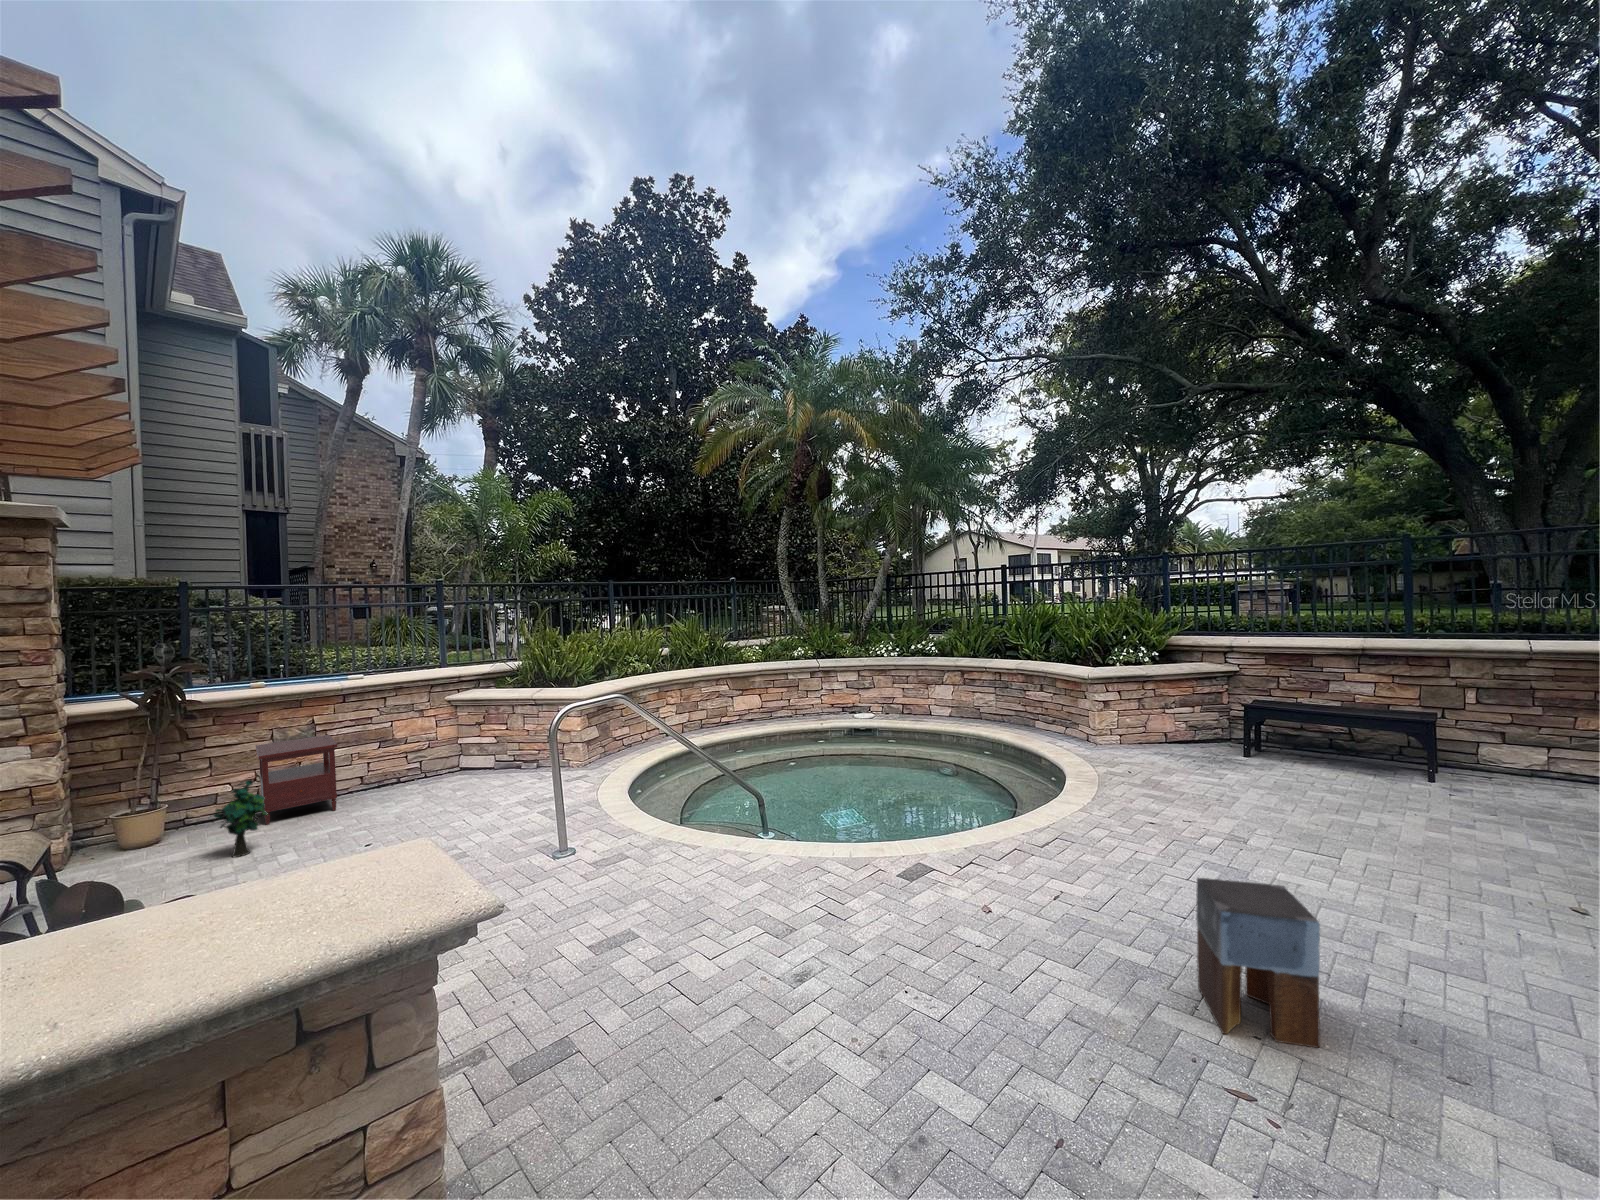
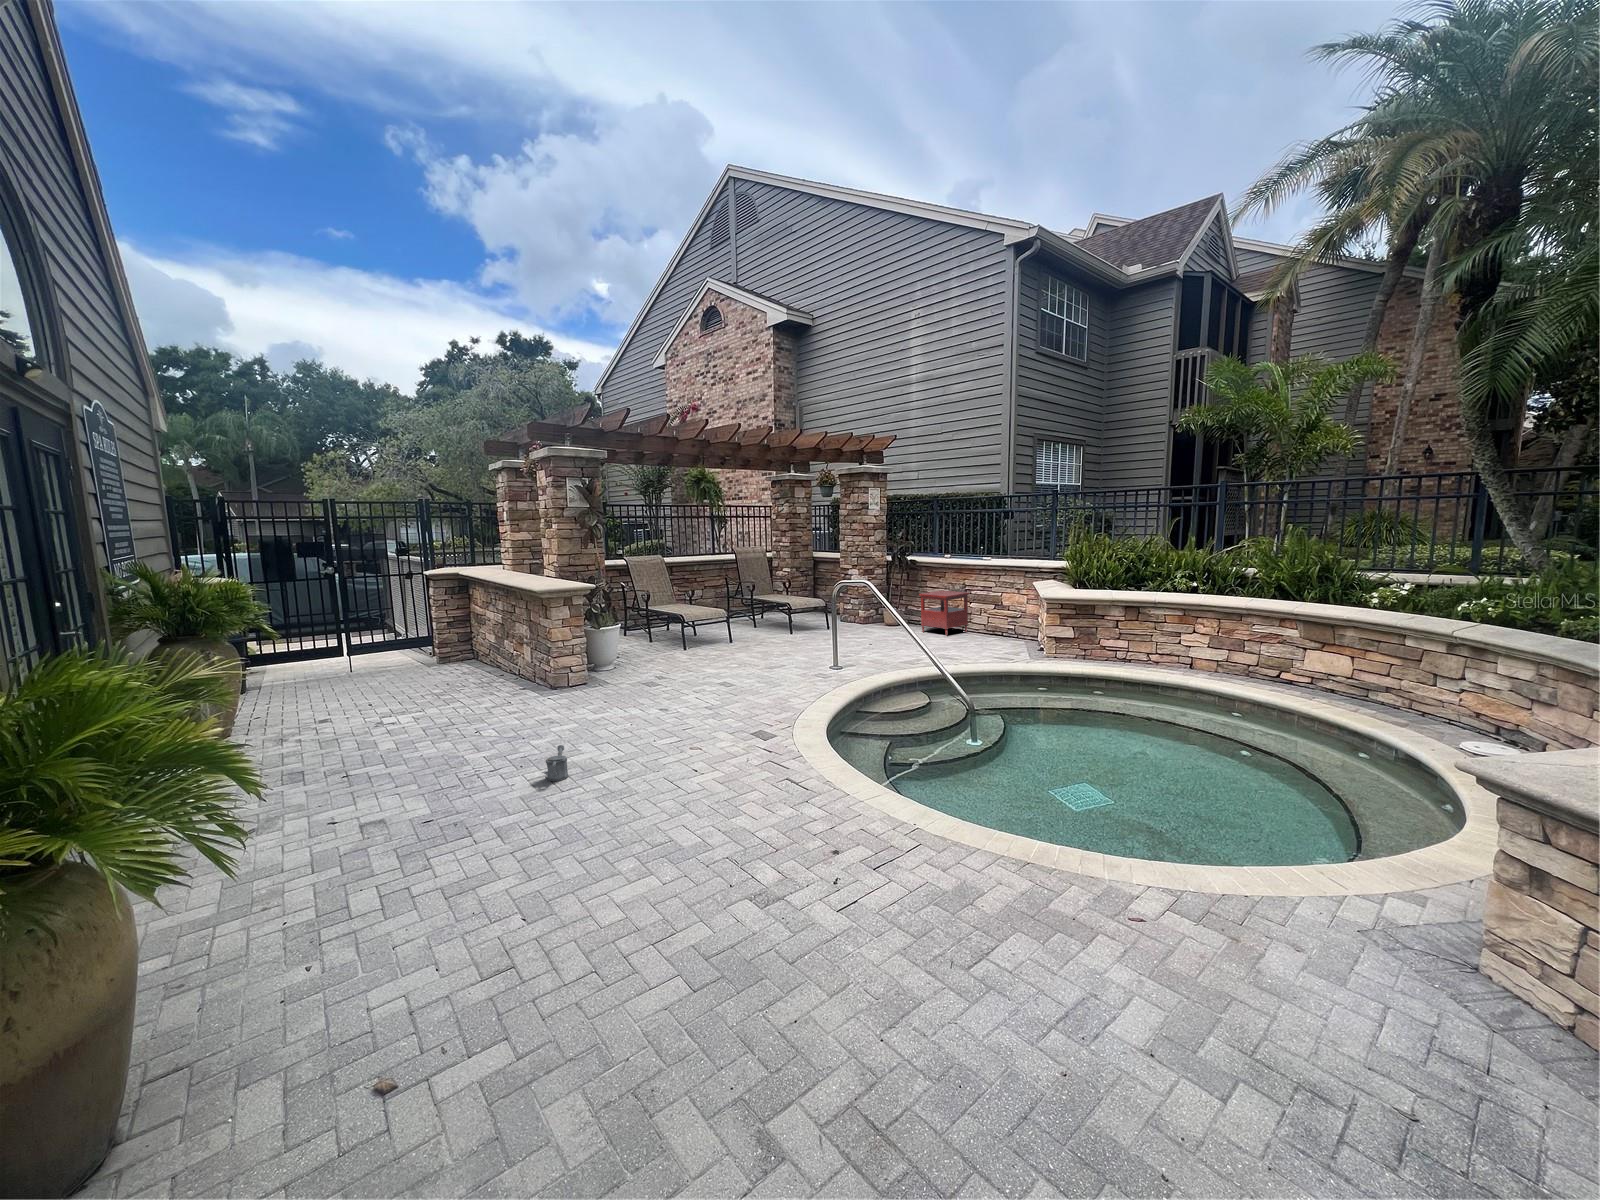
decorative plant: present [213,780,268,857] -> none [874,600,894,637]
stool: present [1196,878,1320,1048] -> none [573,711,642,801]
watering can: none [1227,1055,1323,1129] -> present [546,745,569,781]

